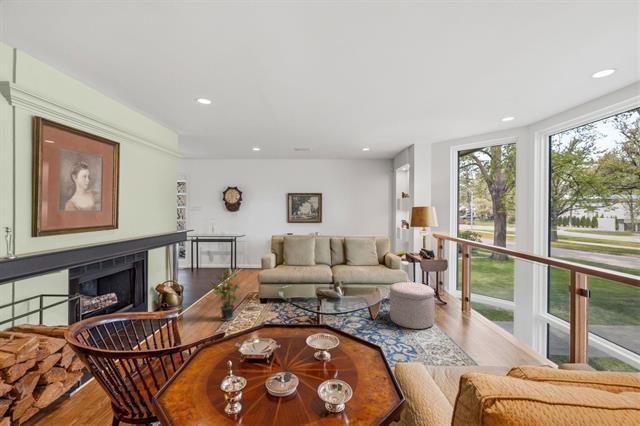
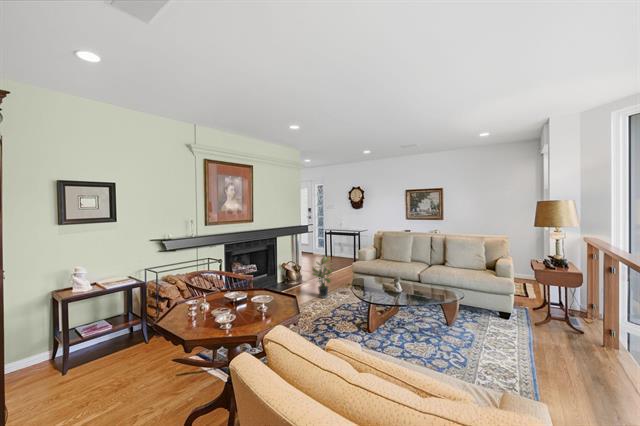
ottoman: present [390,282,435,329] -> none [472,291,532,349]

